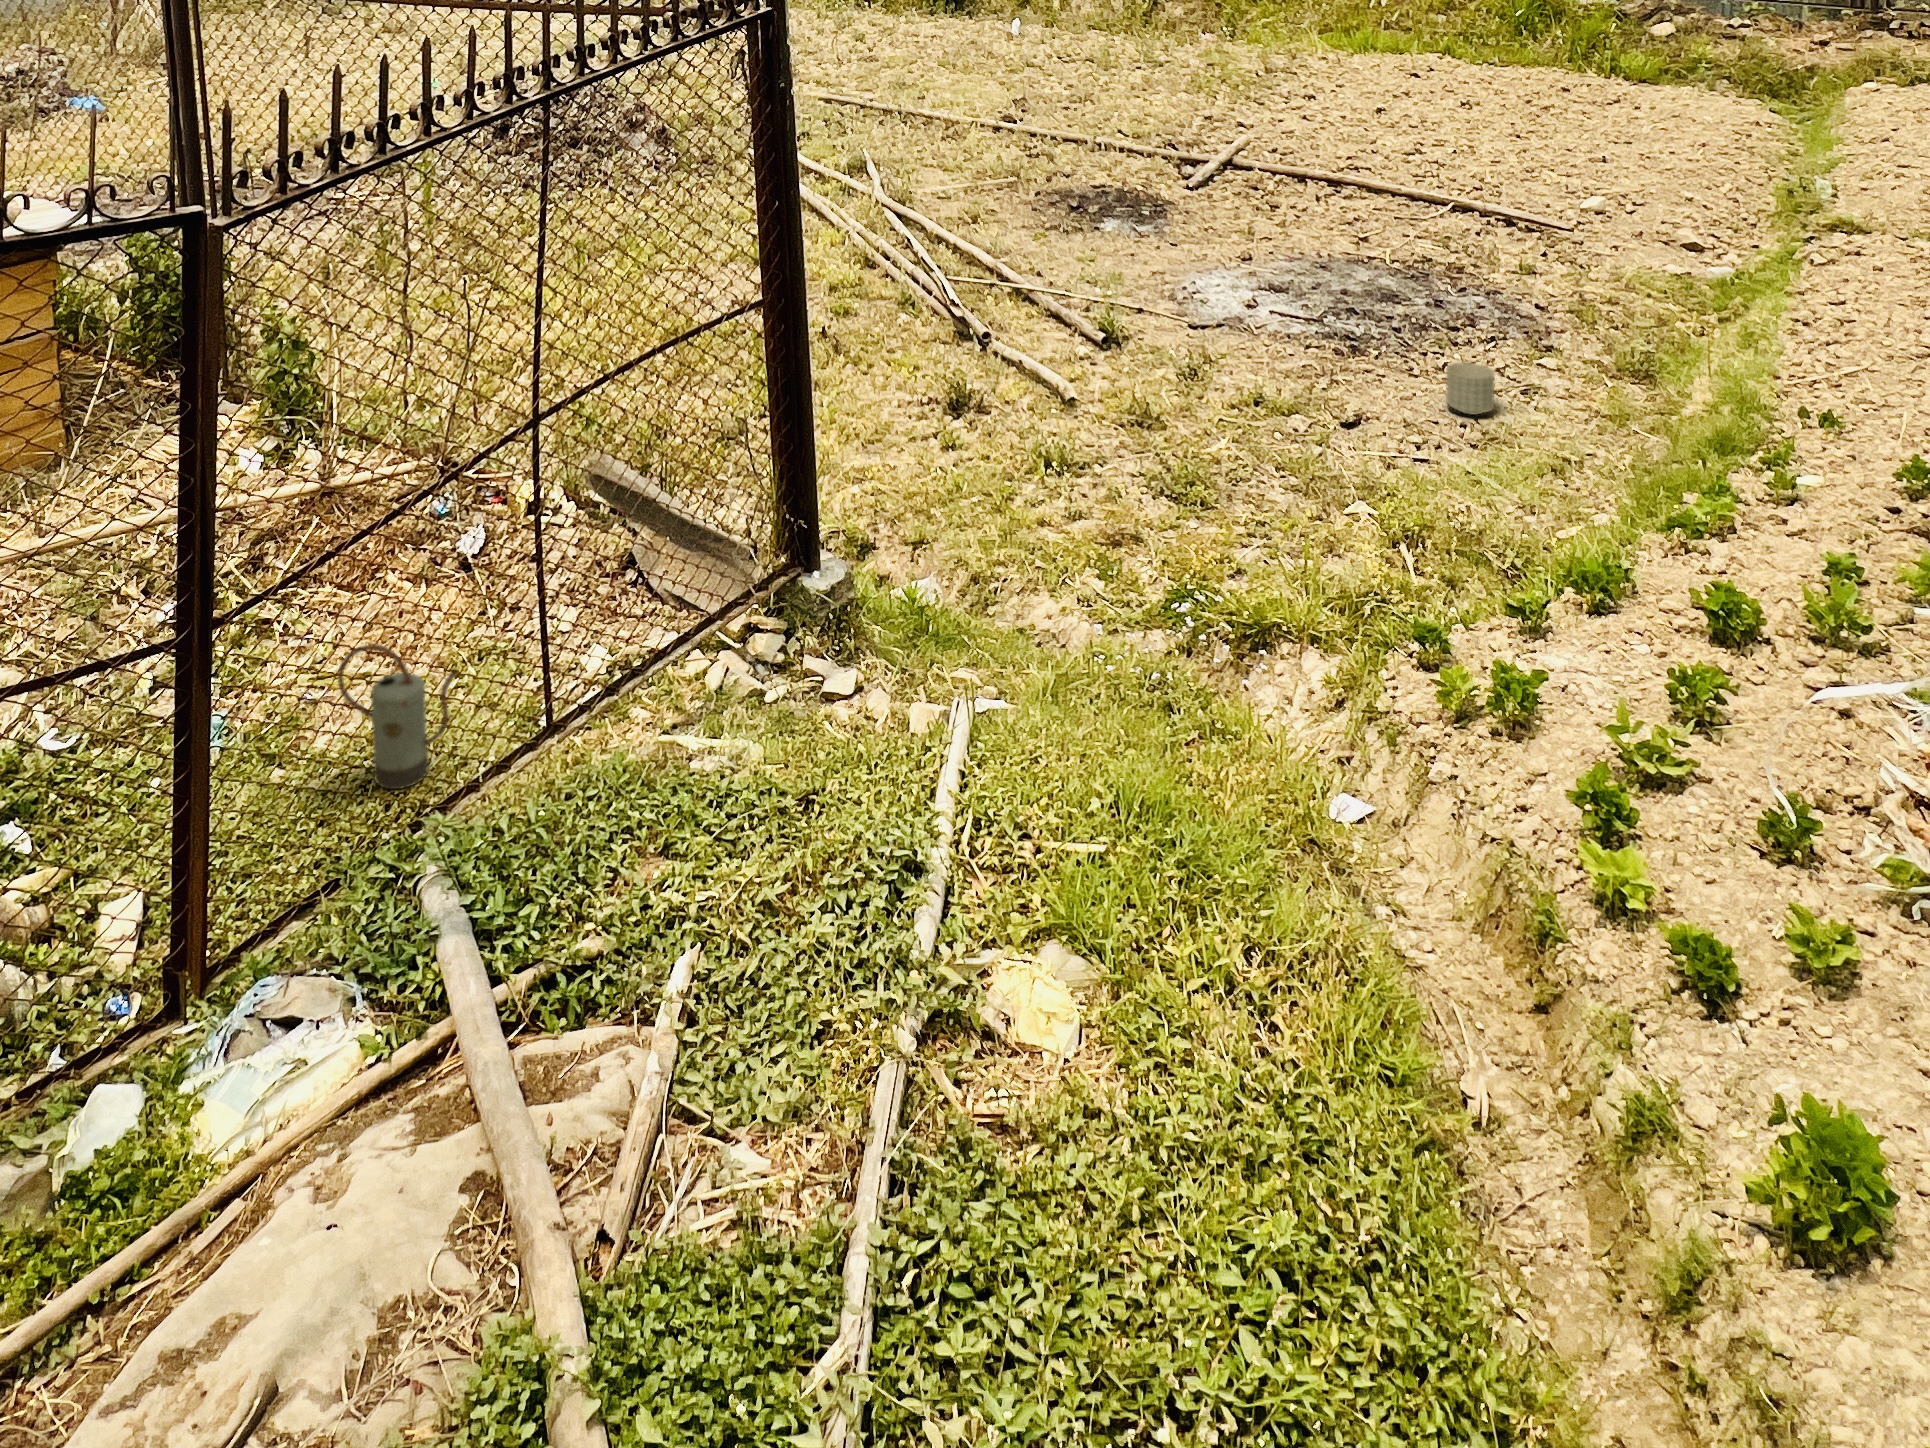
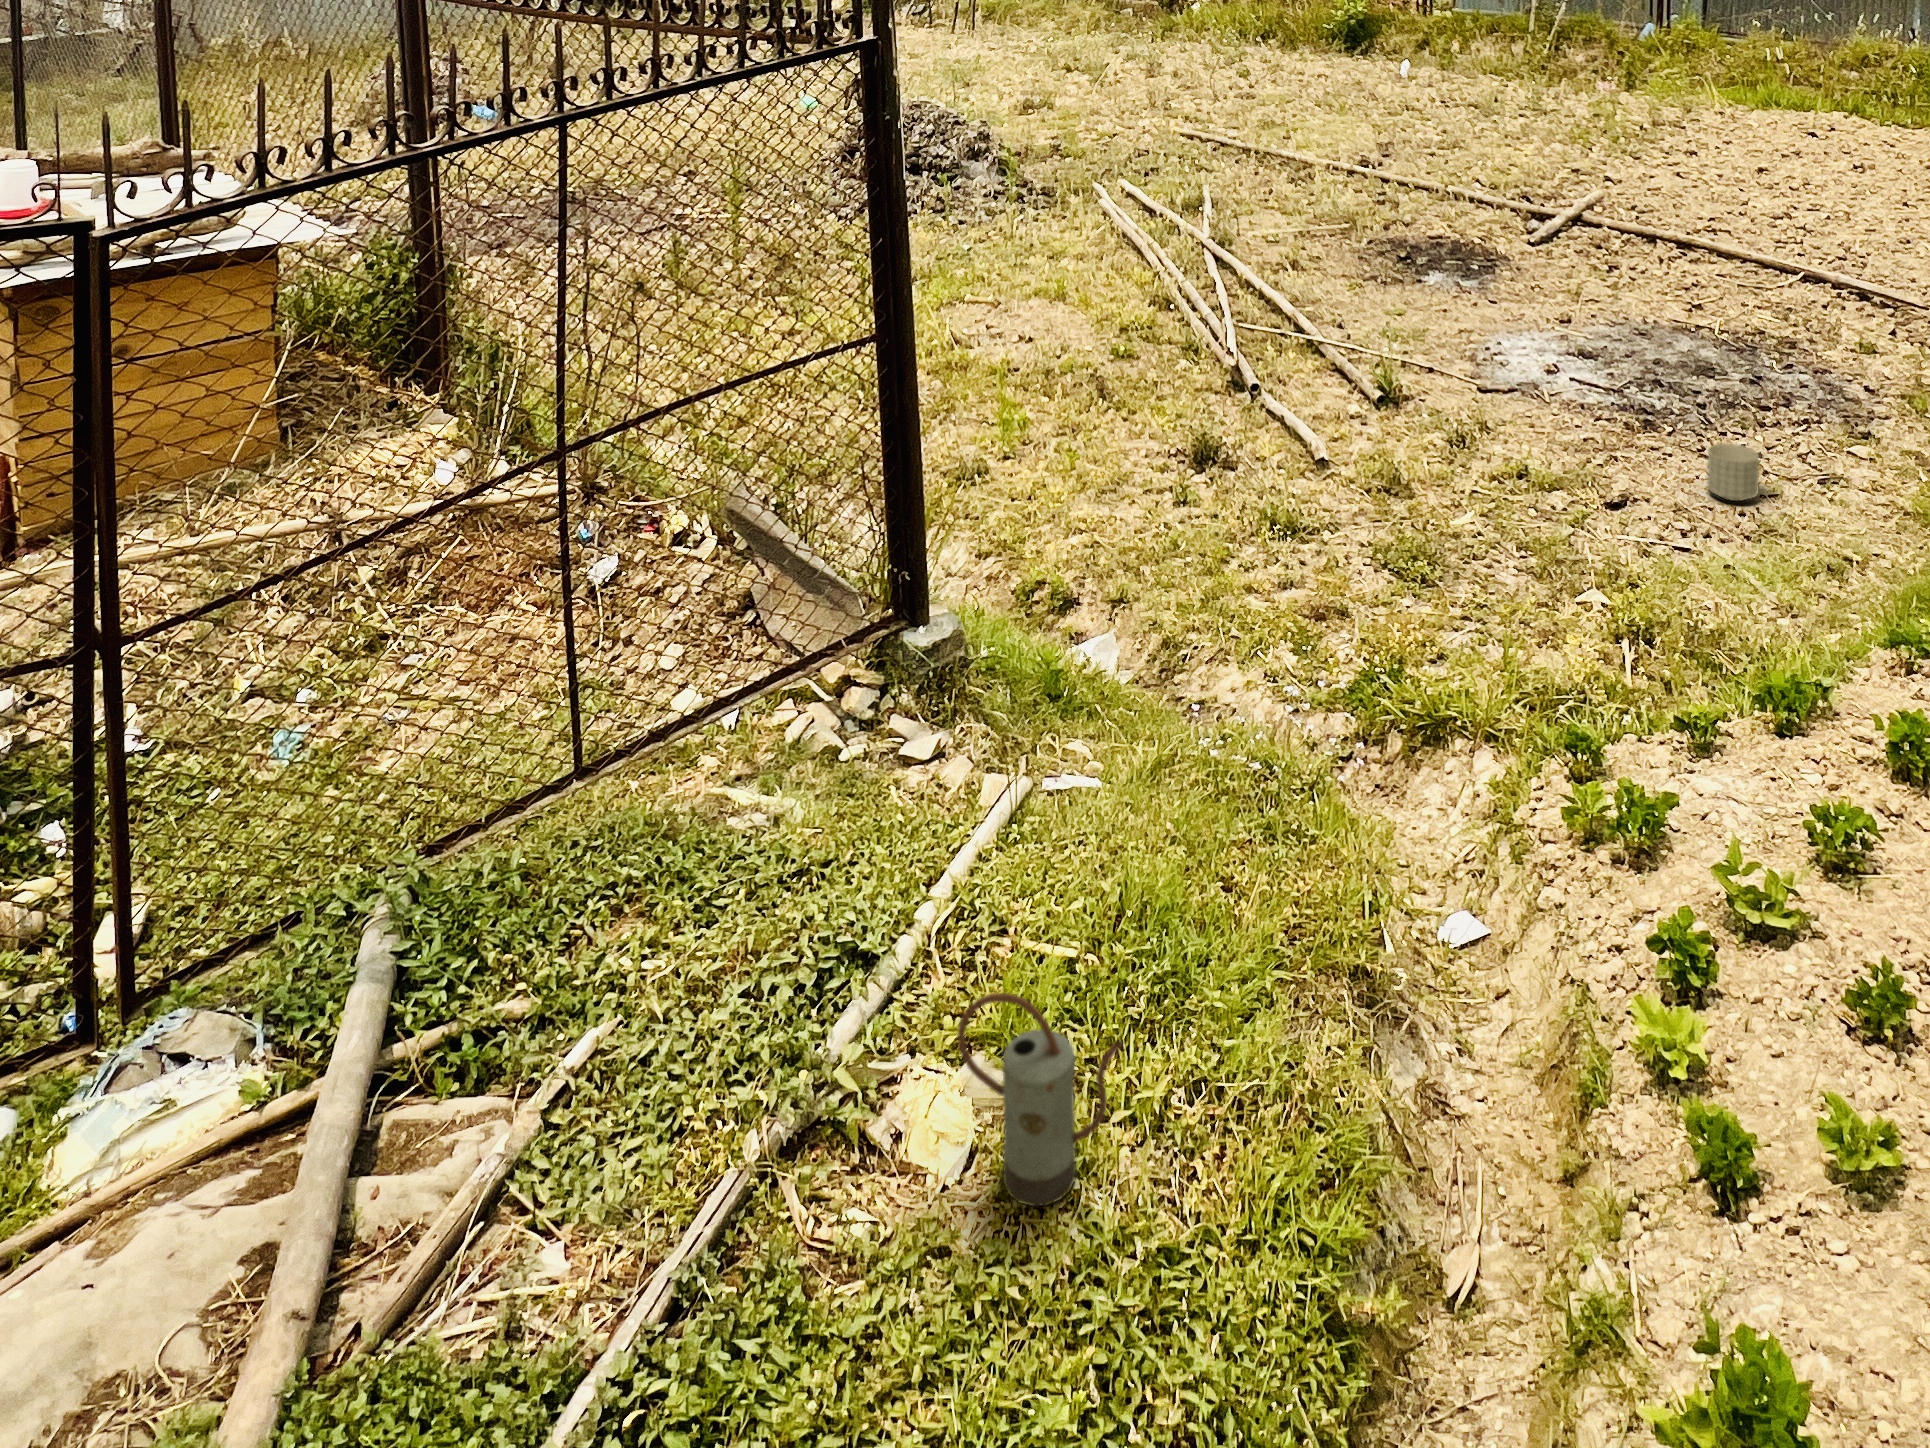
watering can: present [338,644,458,789] -> present [958,993,1123,1206]

